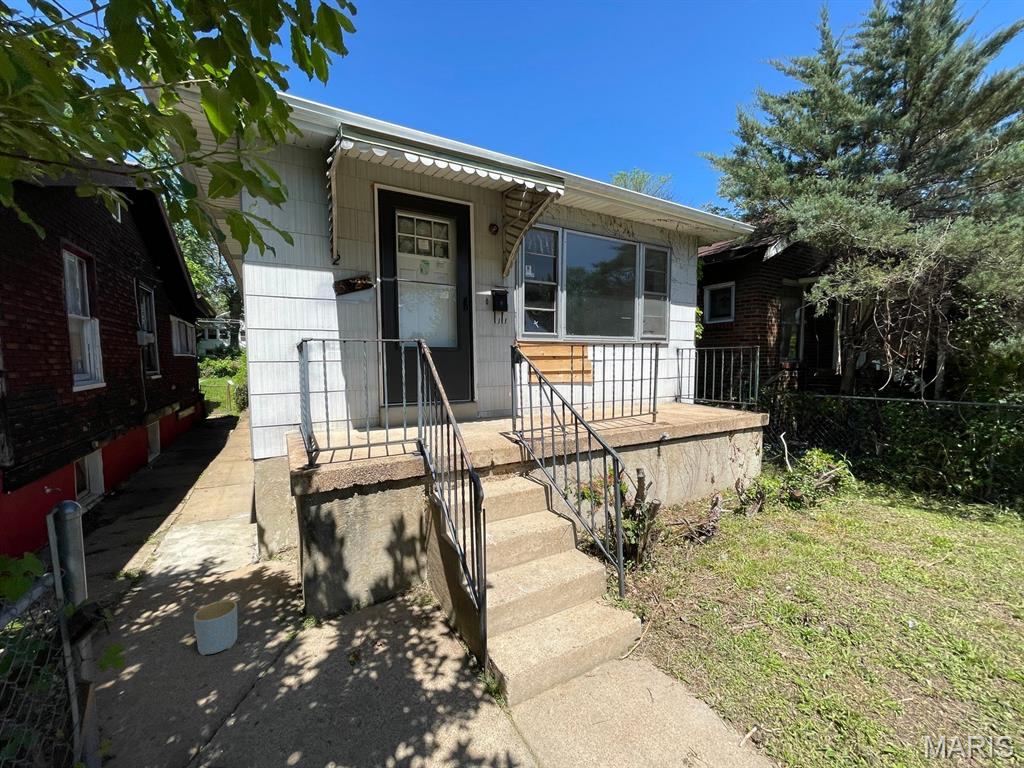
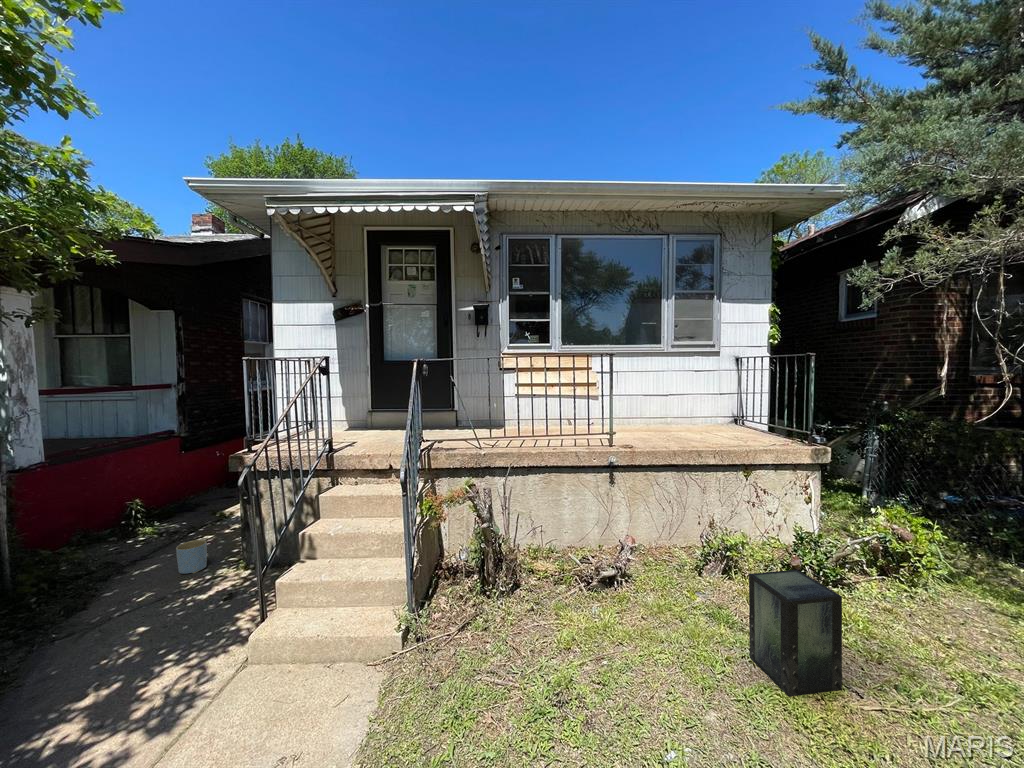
storage box: none [833,497,895,580] -> present [749,570,842,697]

